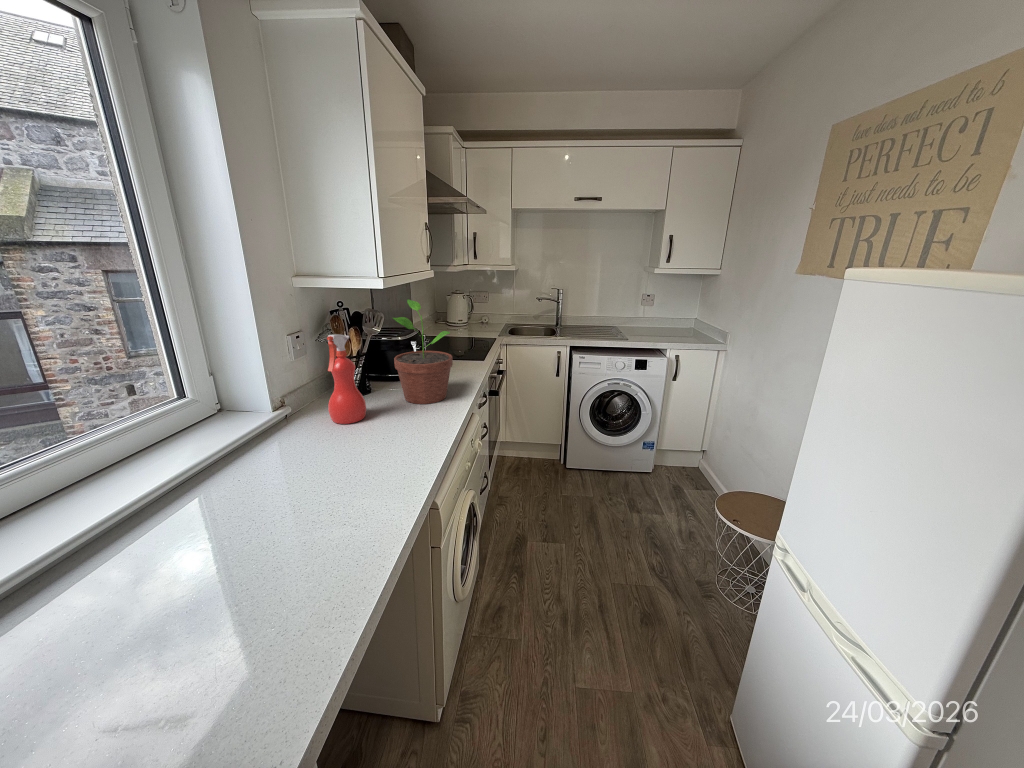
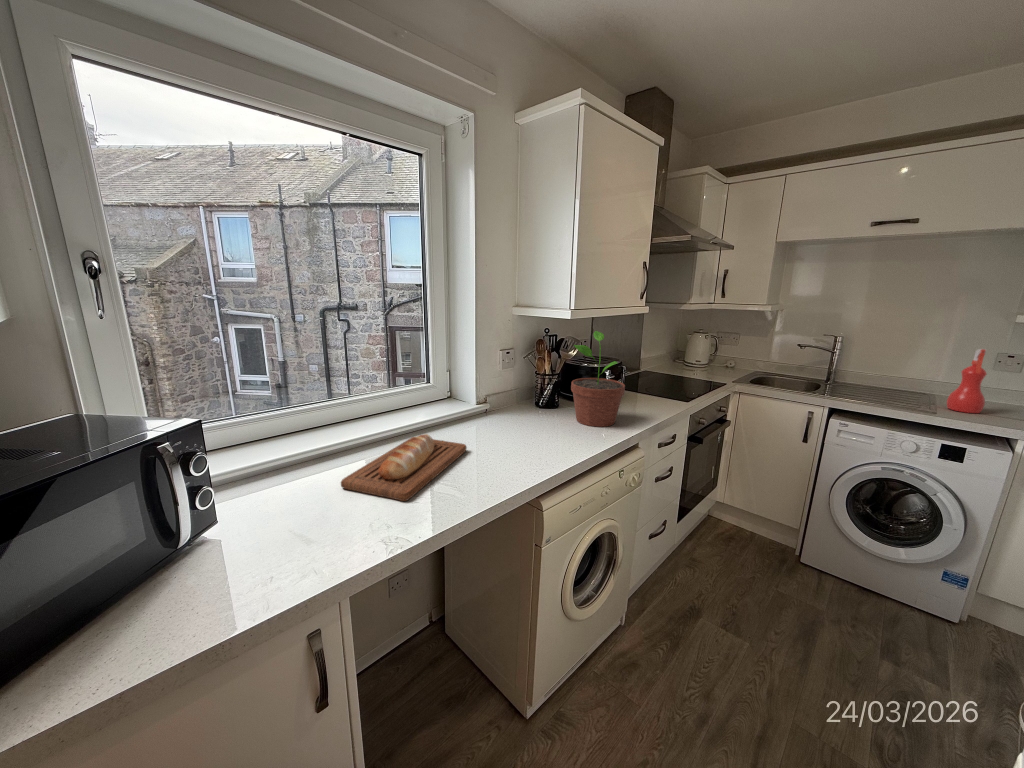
spray bottle: present [327,335,366,424] -> present [947,349,987,413]
bread loaf: none [141,468,313,614] -> present [341,434,467,501]

